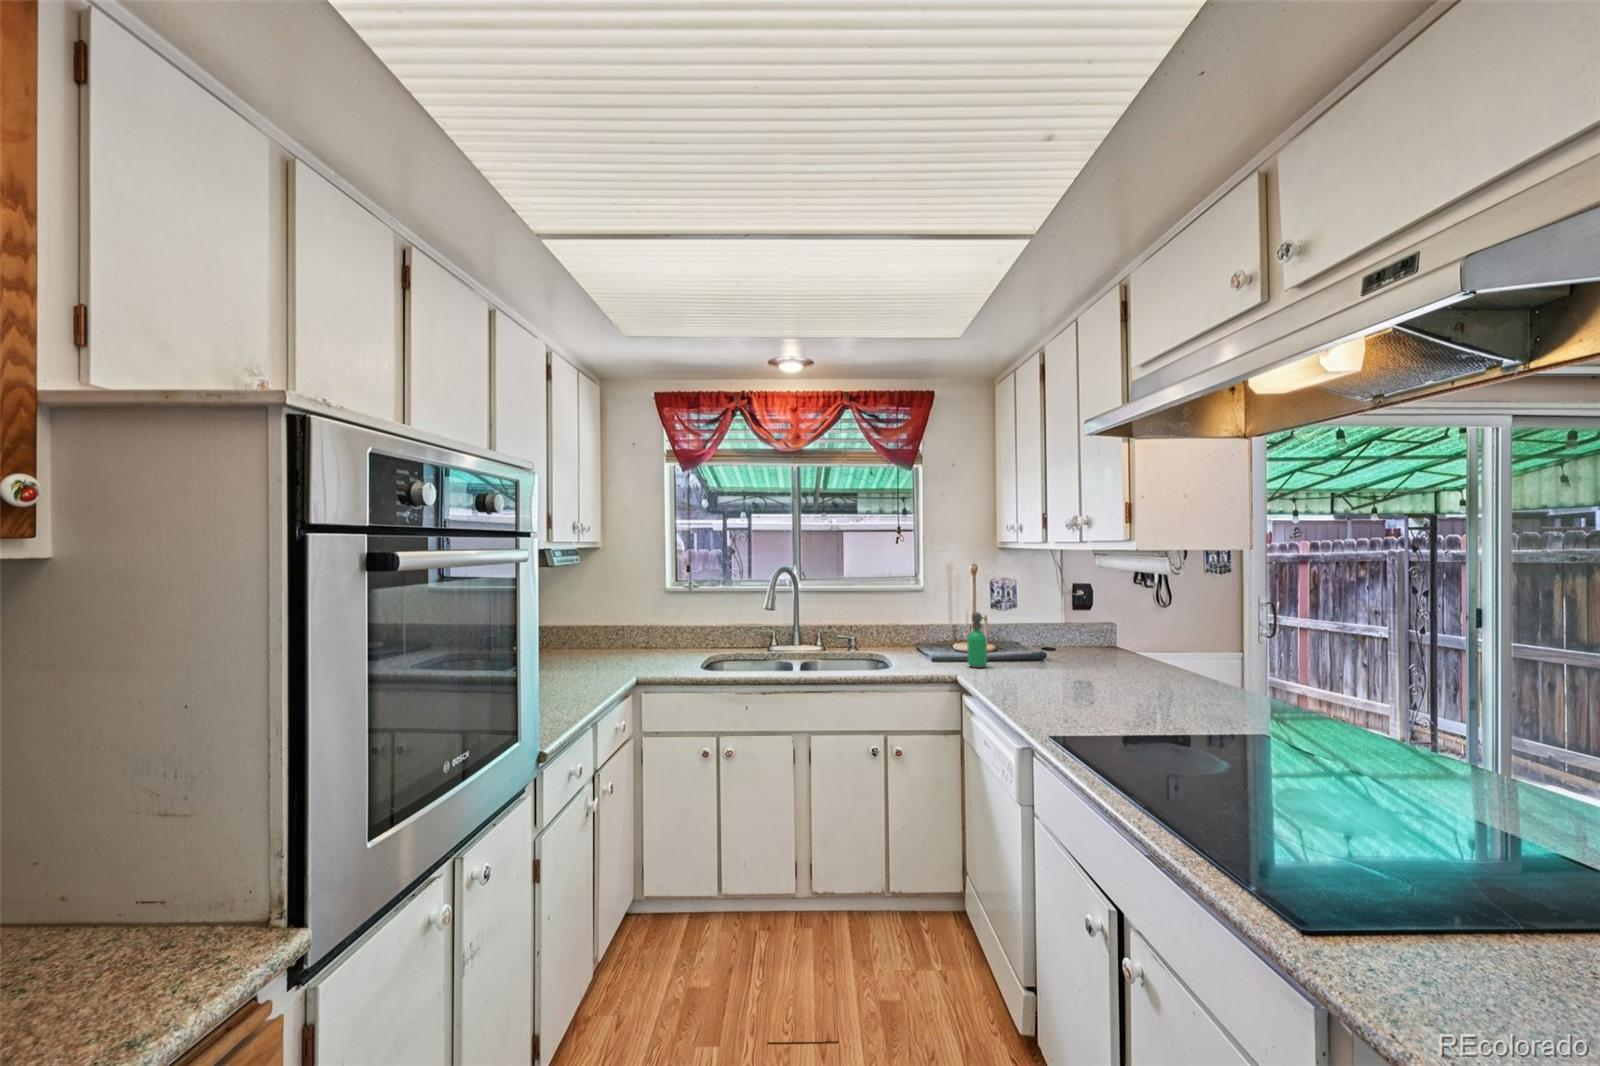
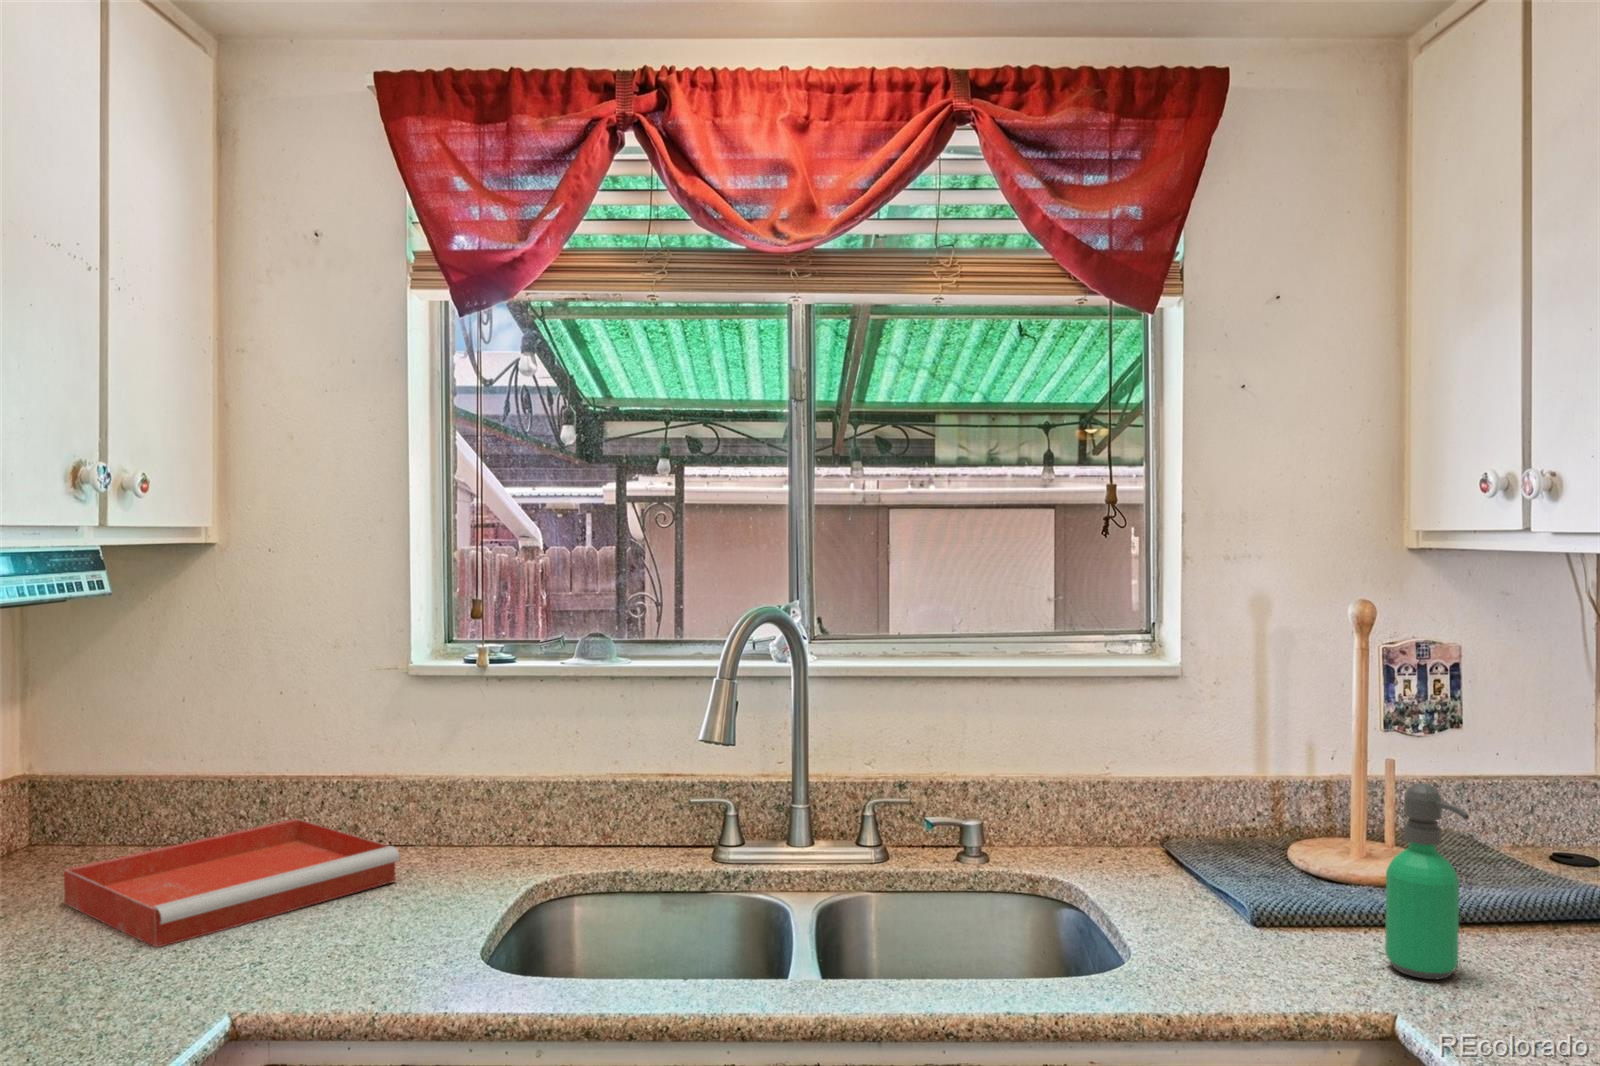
tray: none [564,641,667,668] -> present [64,819,399,947]

